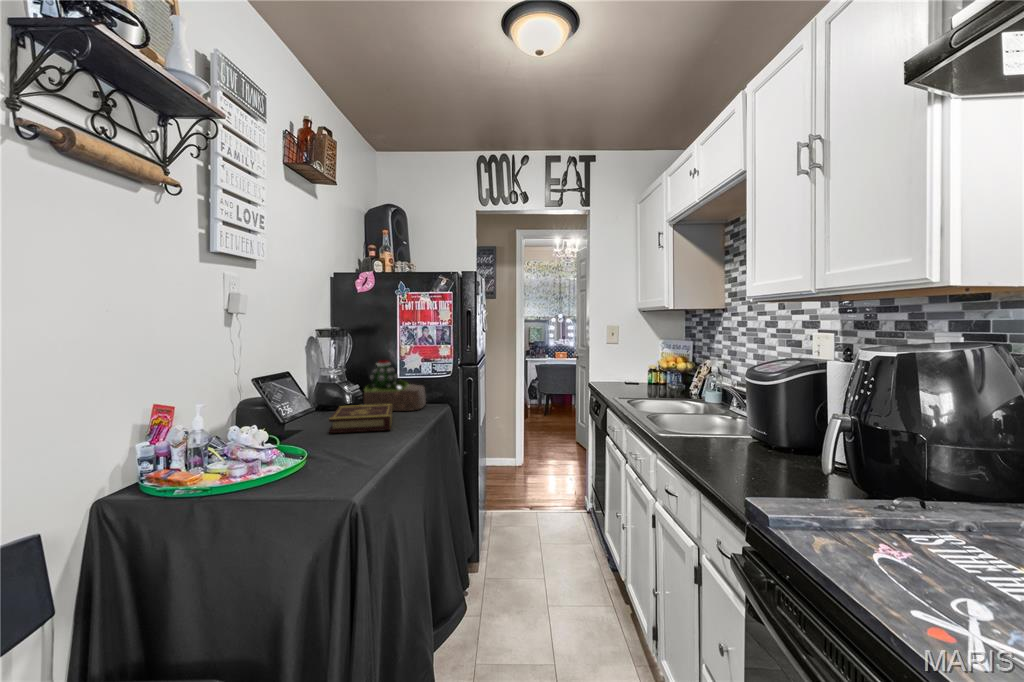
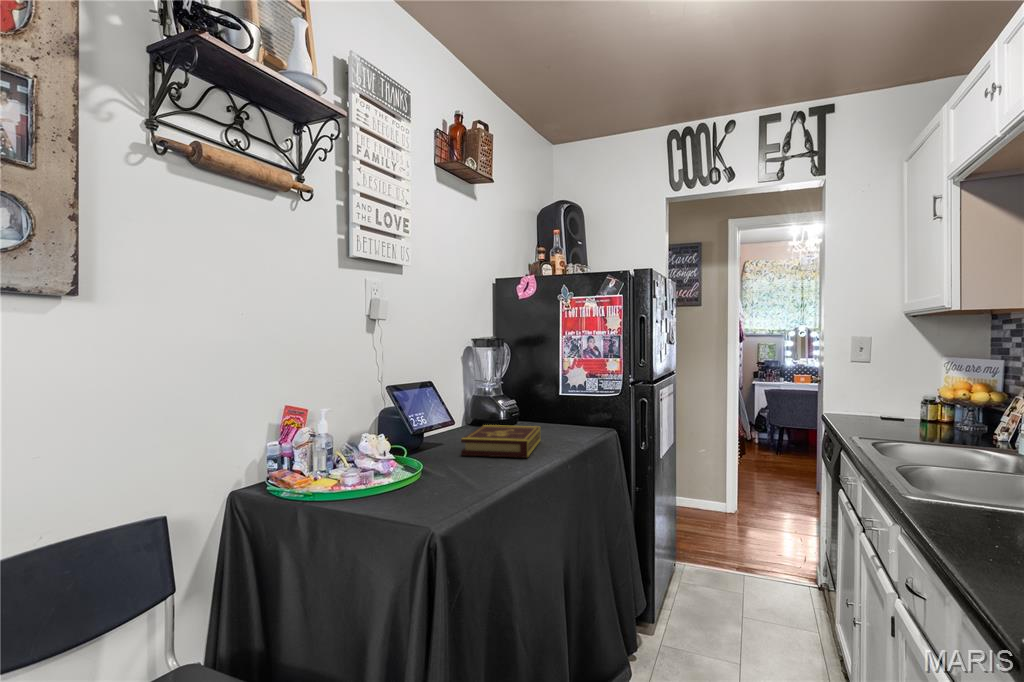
succulent plant: present [364,360,426,411] -> none [513,375,587,436]

